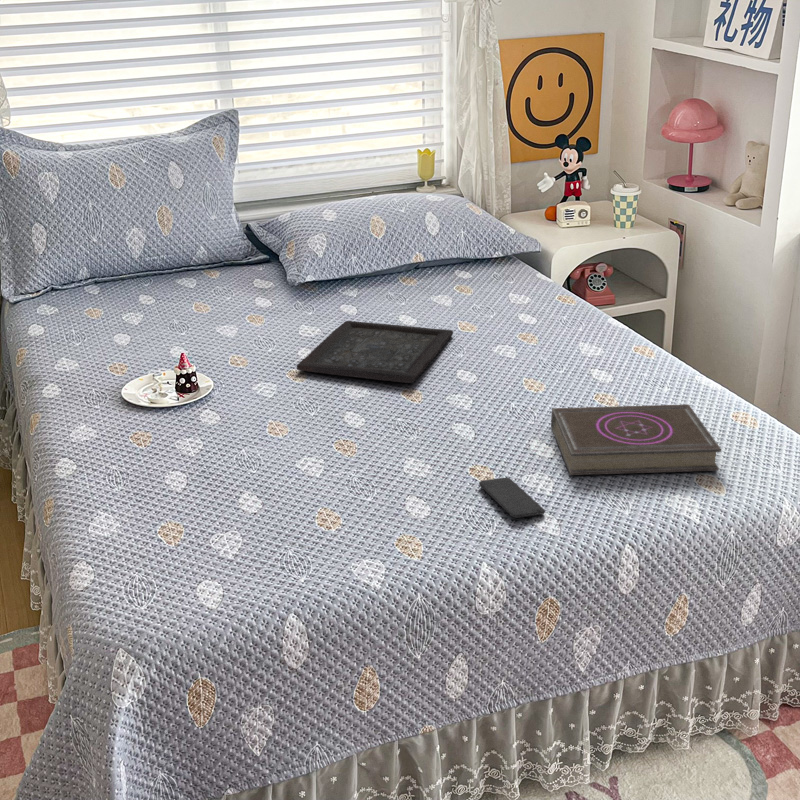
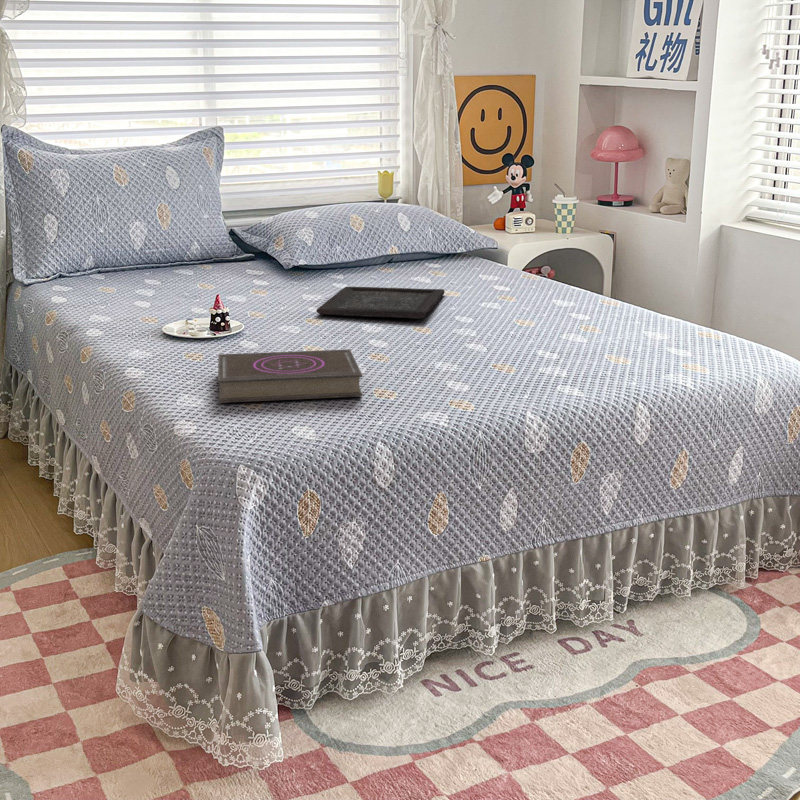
book: present [551,404,721,475] -> present [218,349,362,403]
smartphone: present [479,478,545,518] -> none [506,366,567,385]

